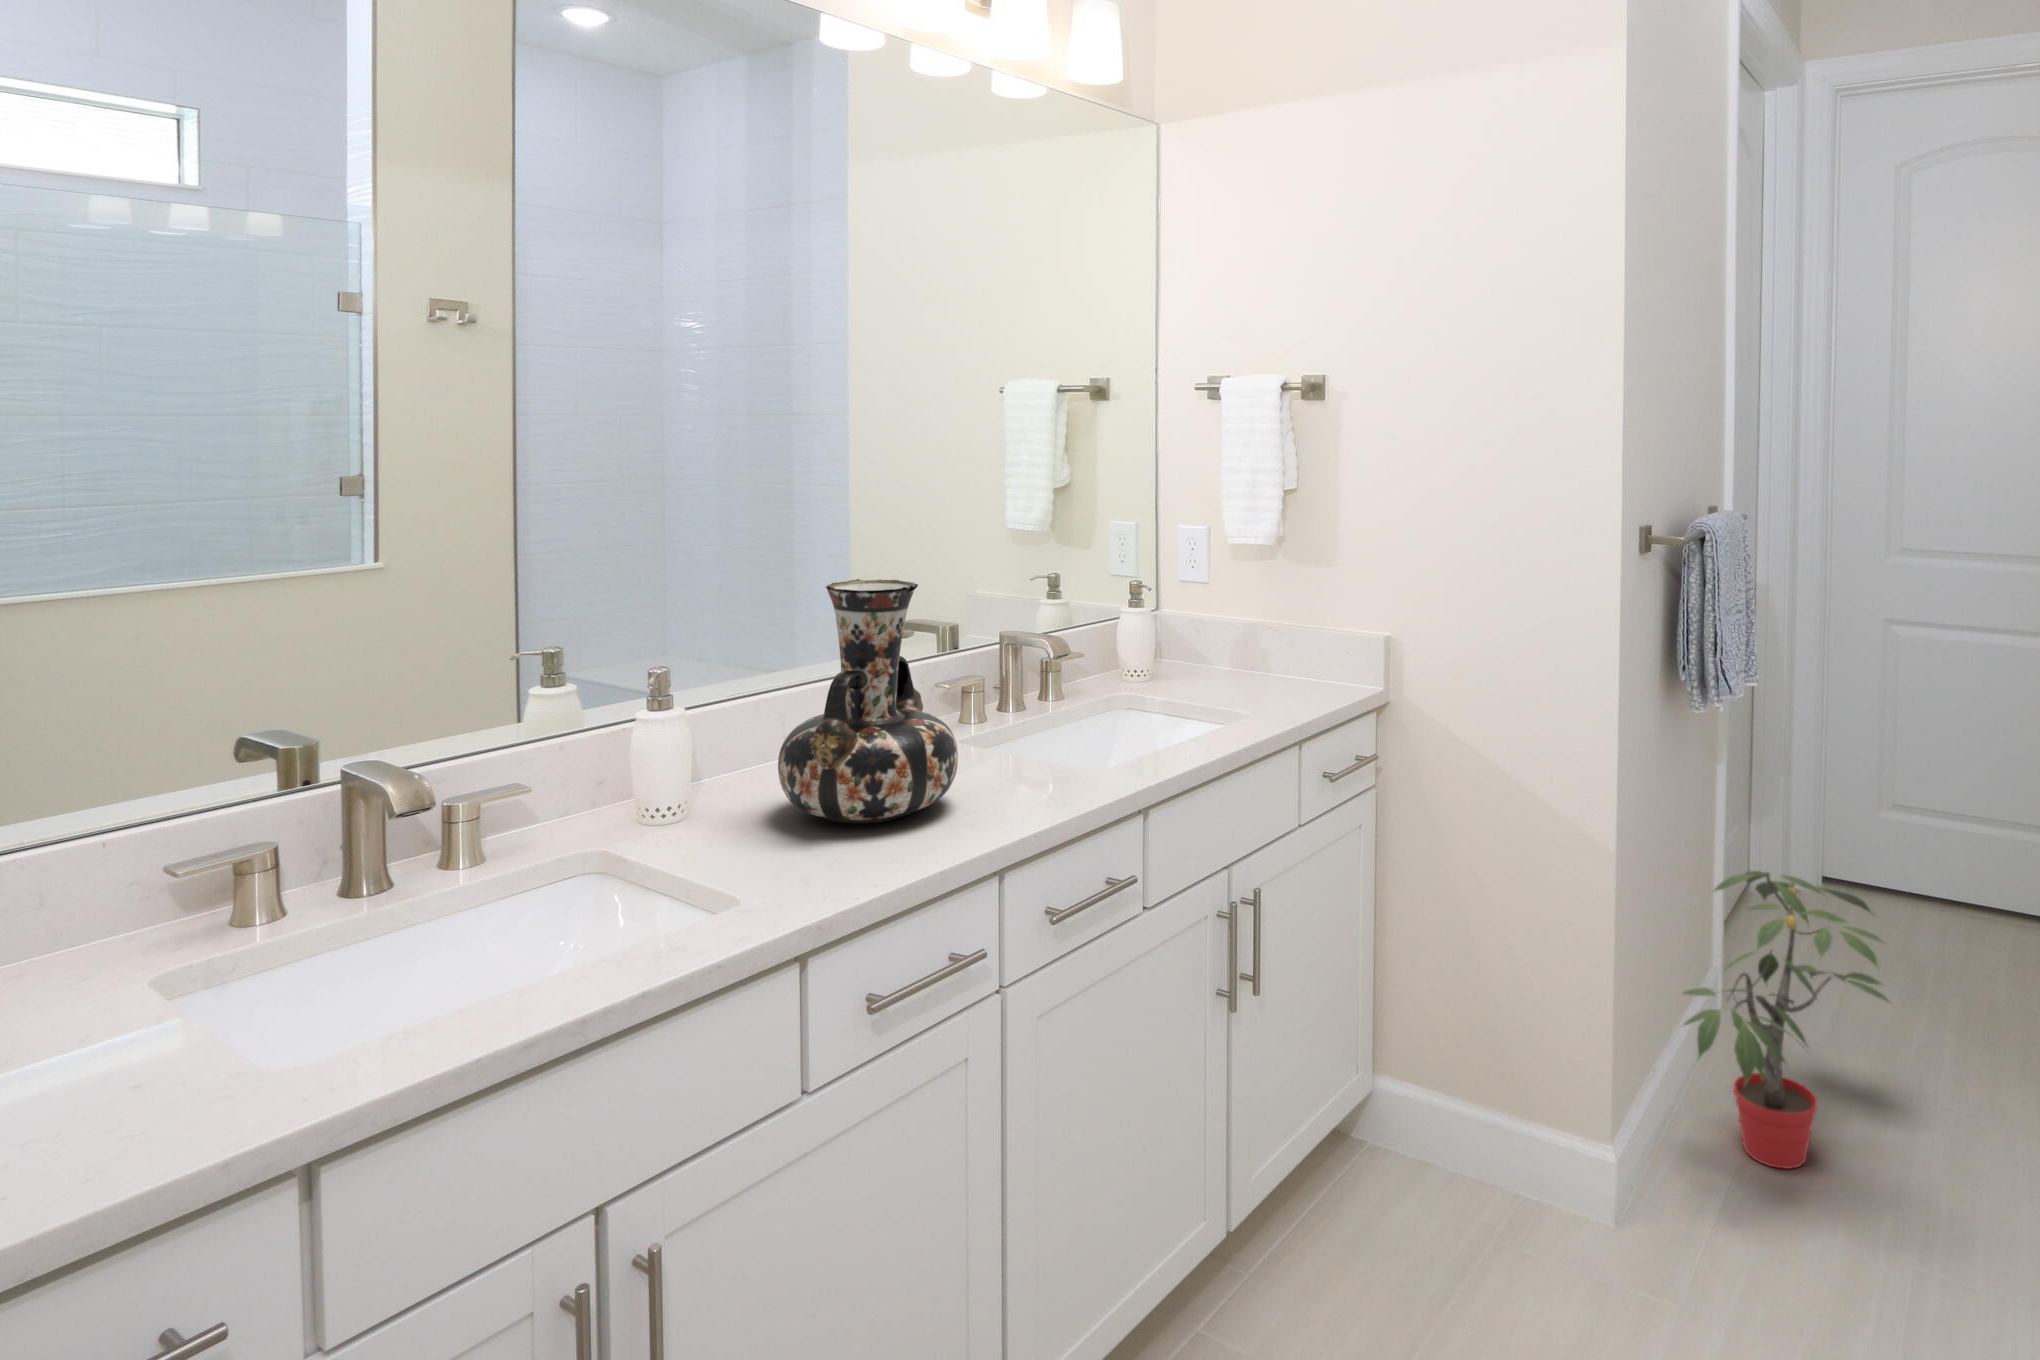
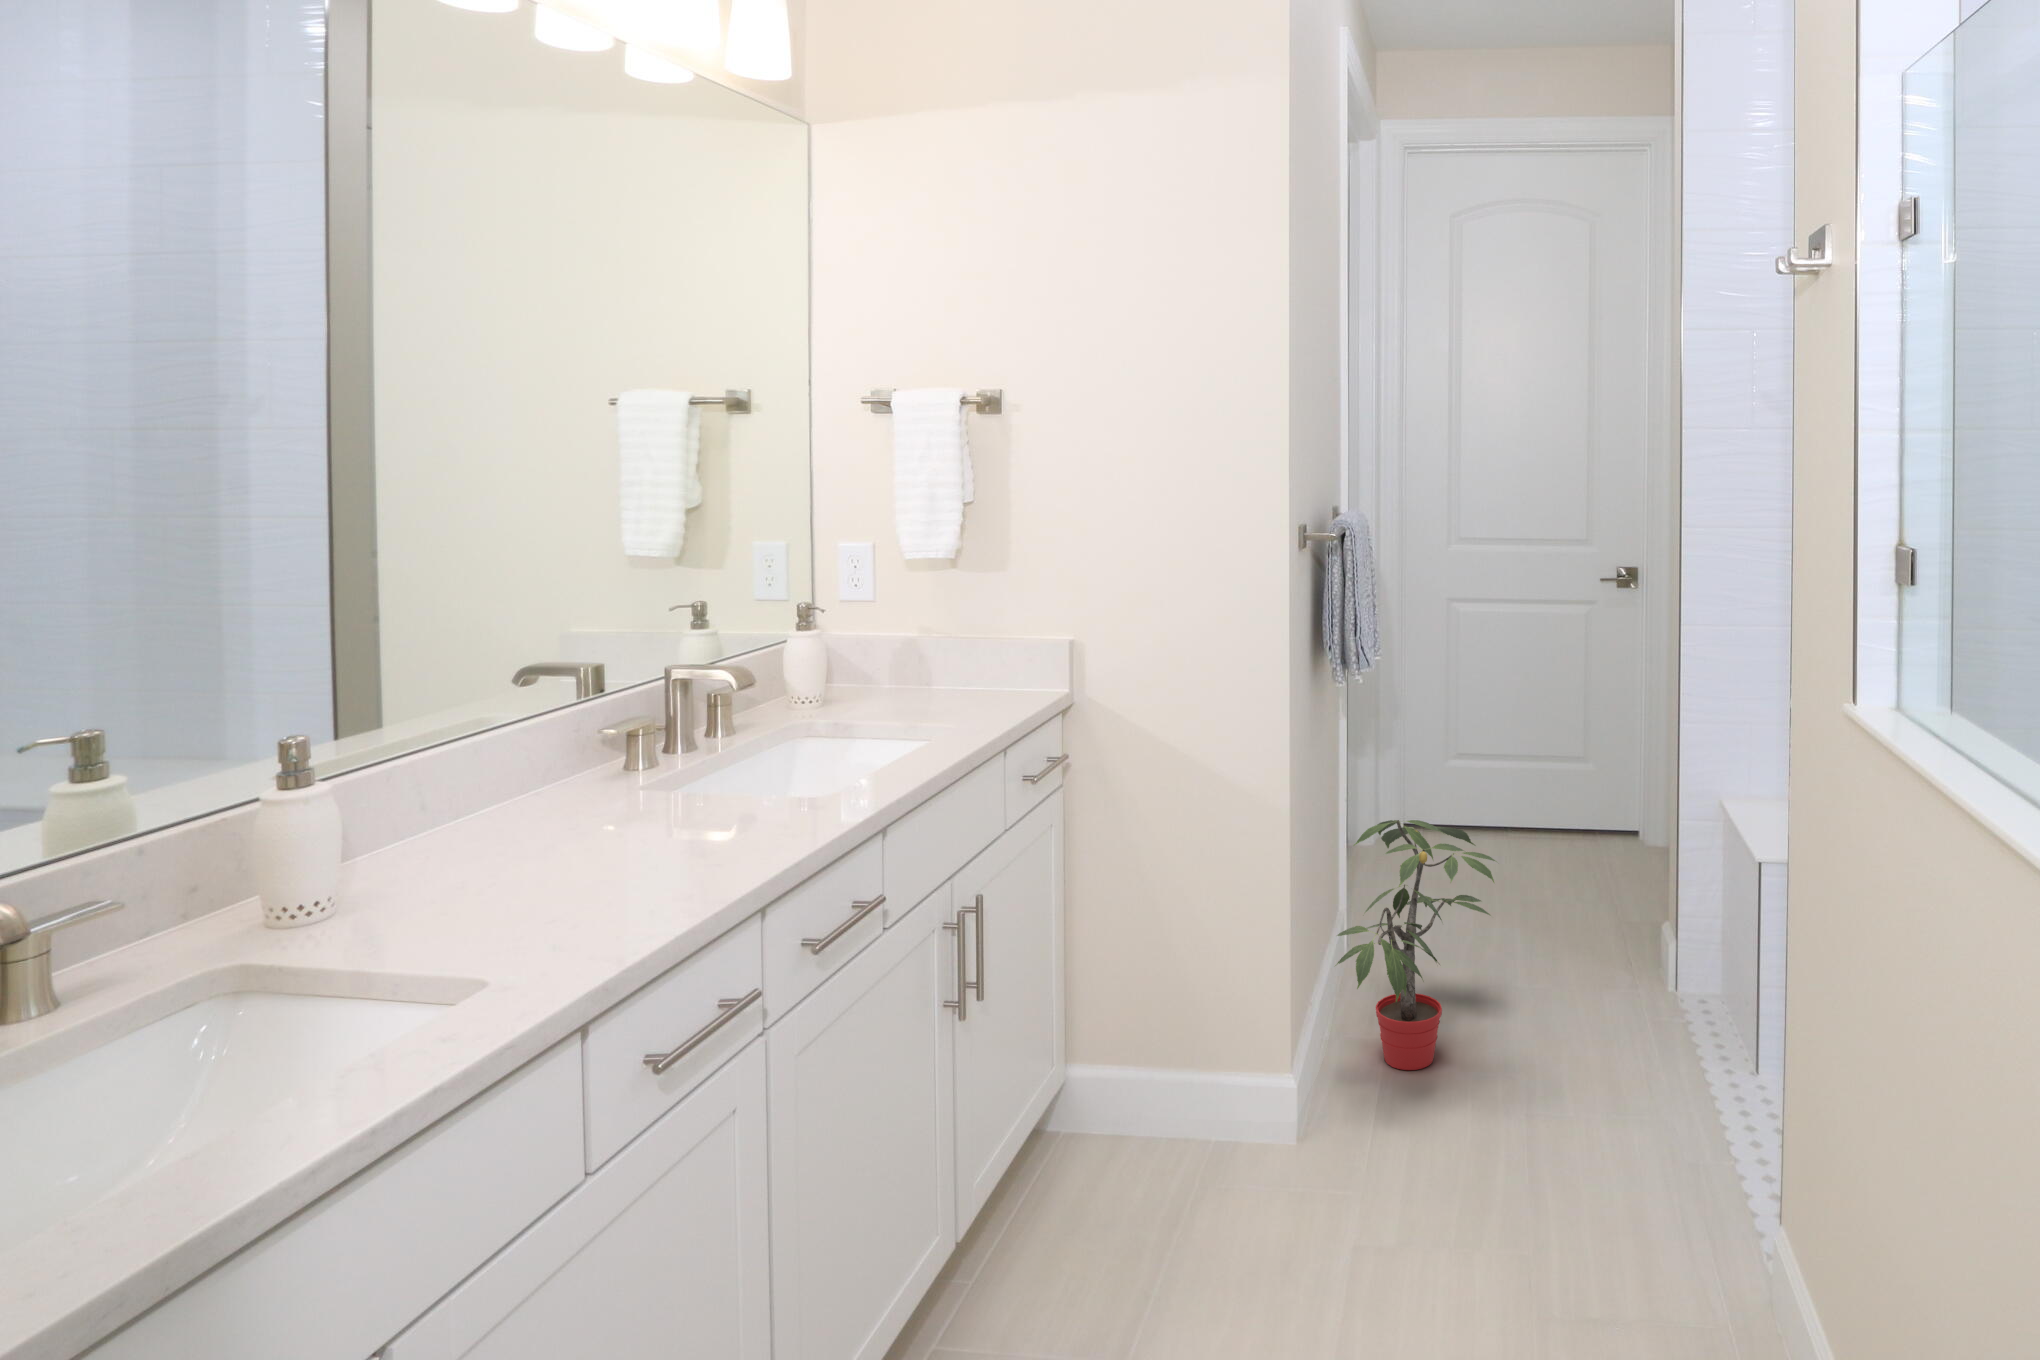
decorative vase: present [778,579,958,824] -> none [465,612,689,885]

